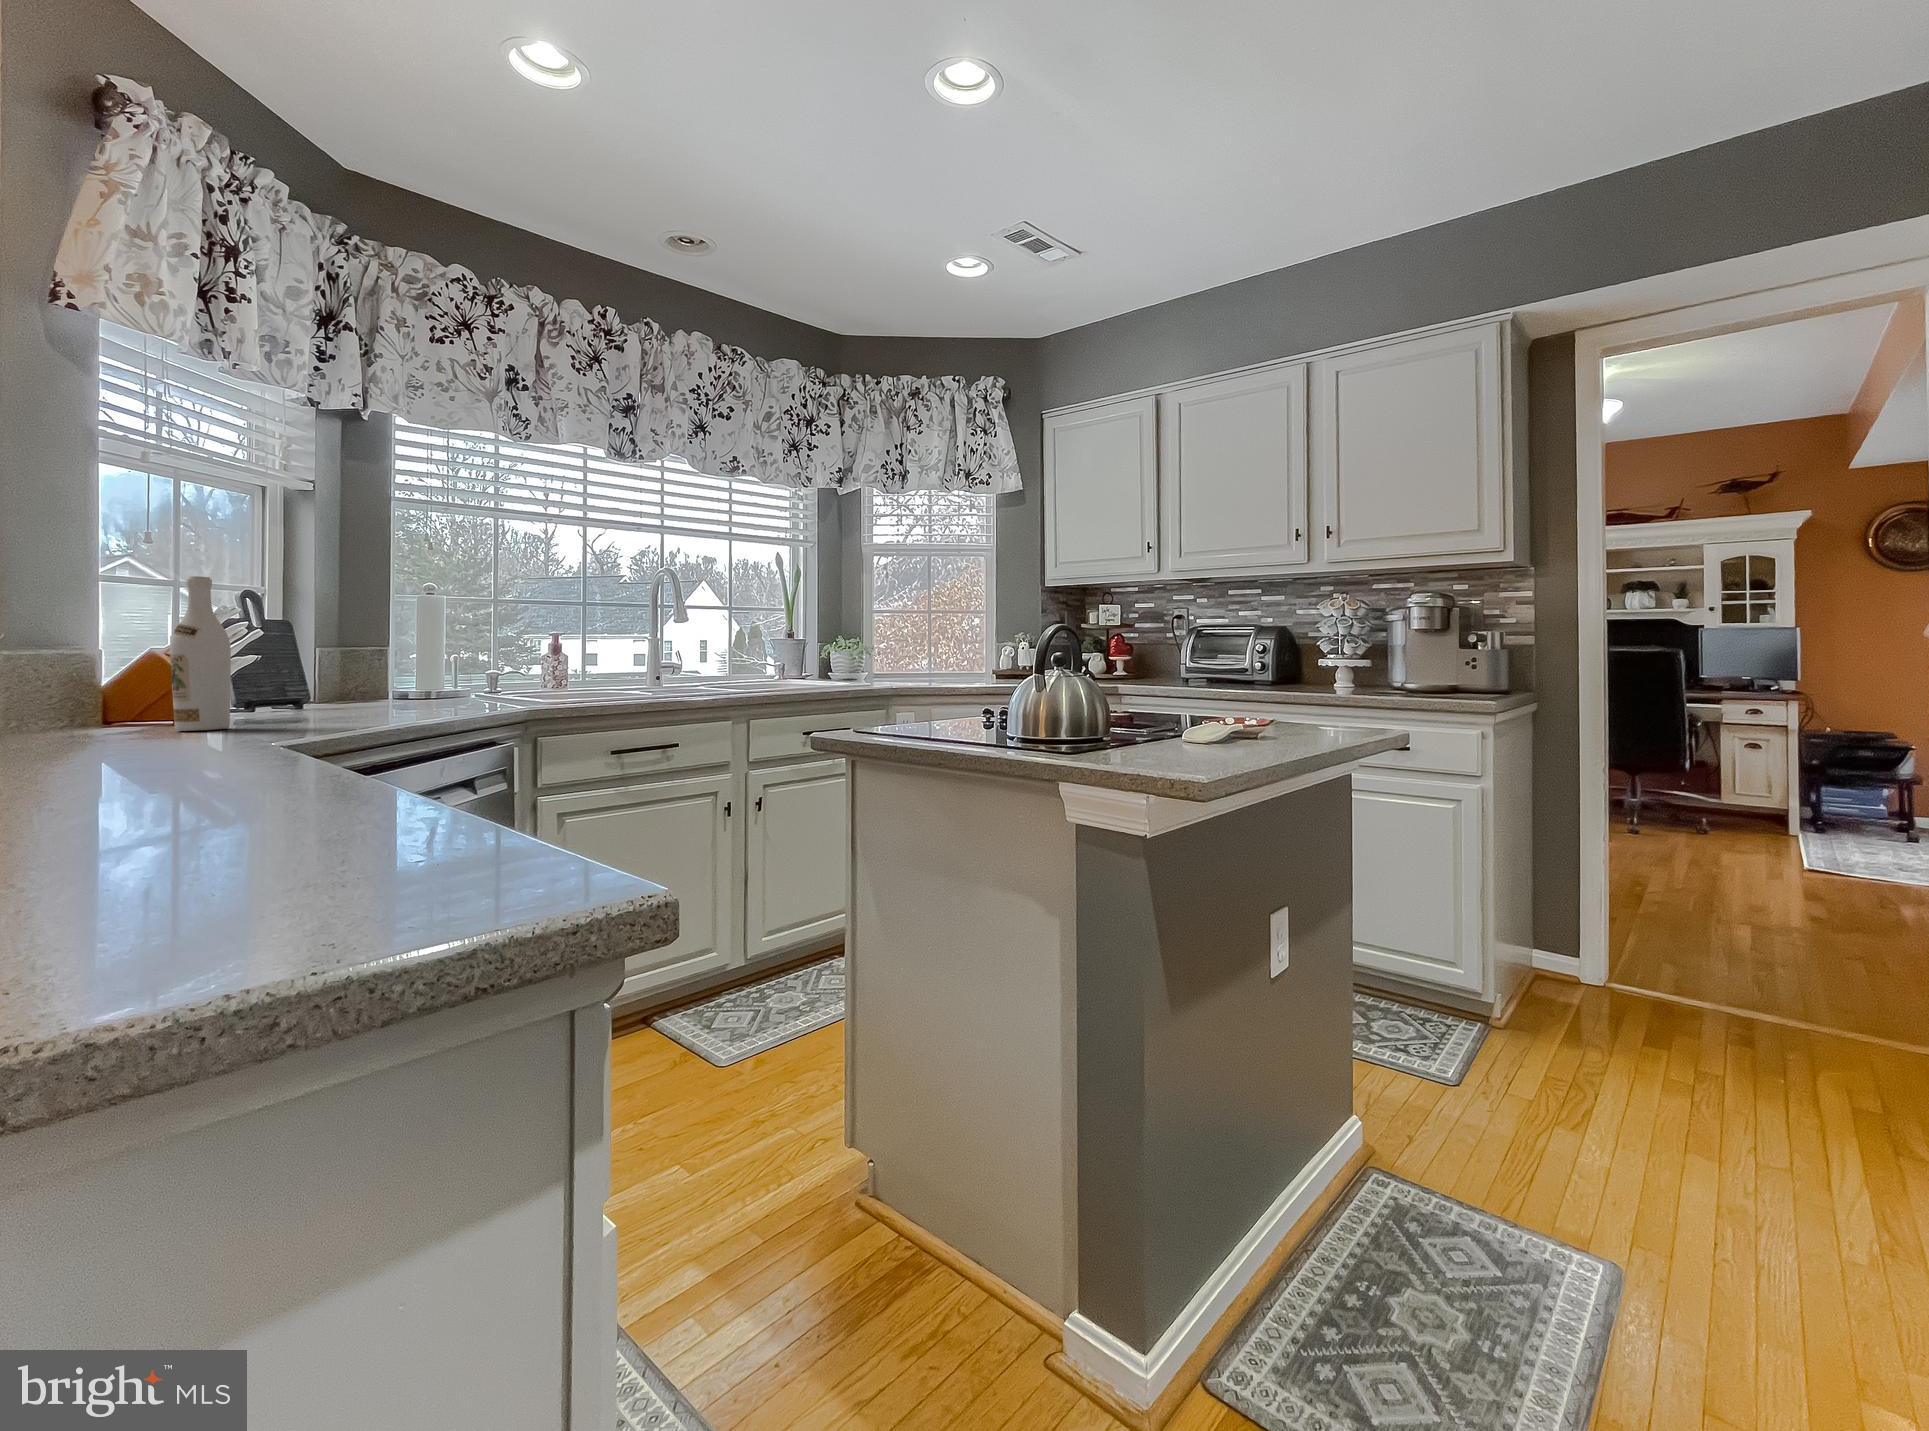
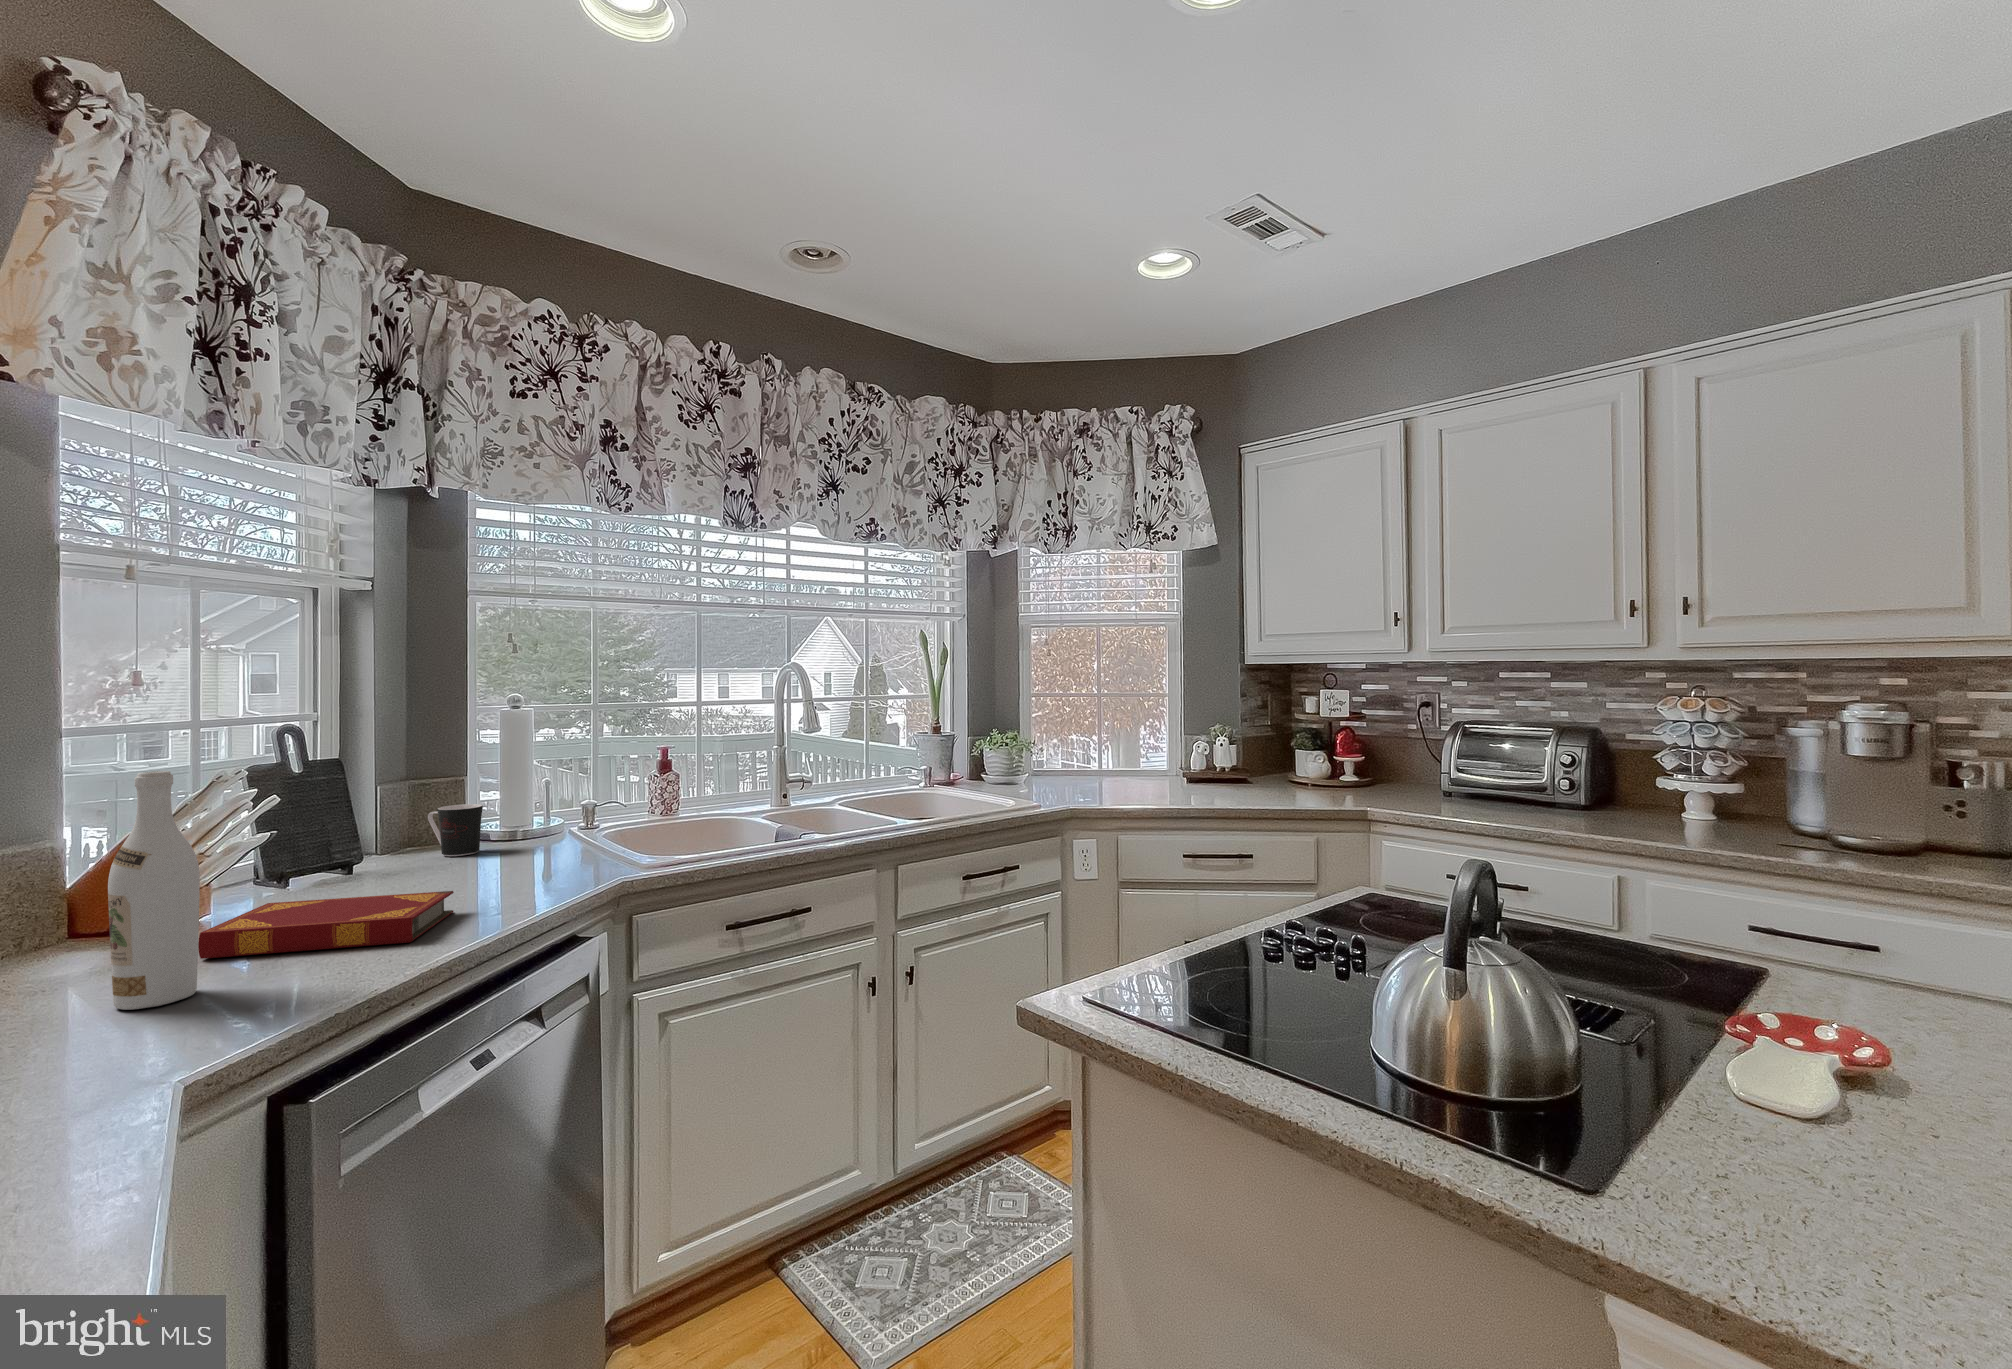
coffee cup: none [364,663,410,701] -> present [428,804,483,856]
hardback book: none [218,697,399,722] -> present [198,891,454,959]

